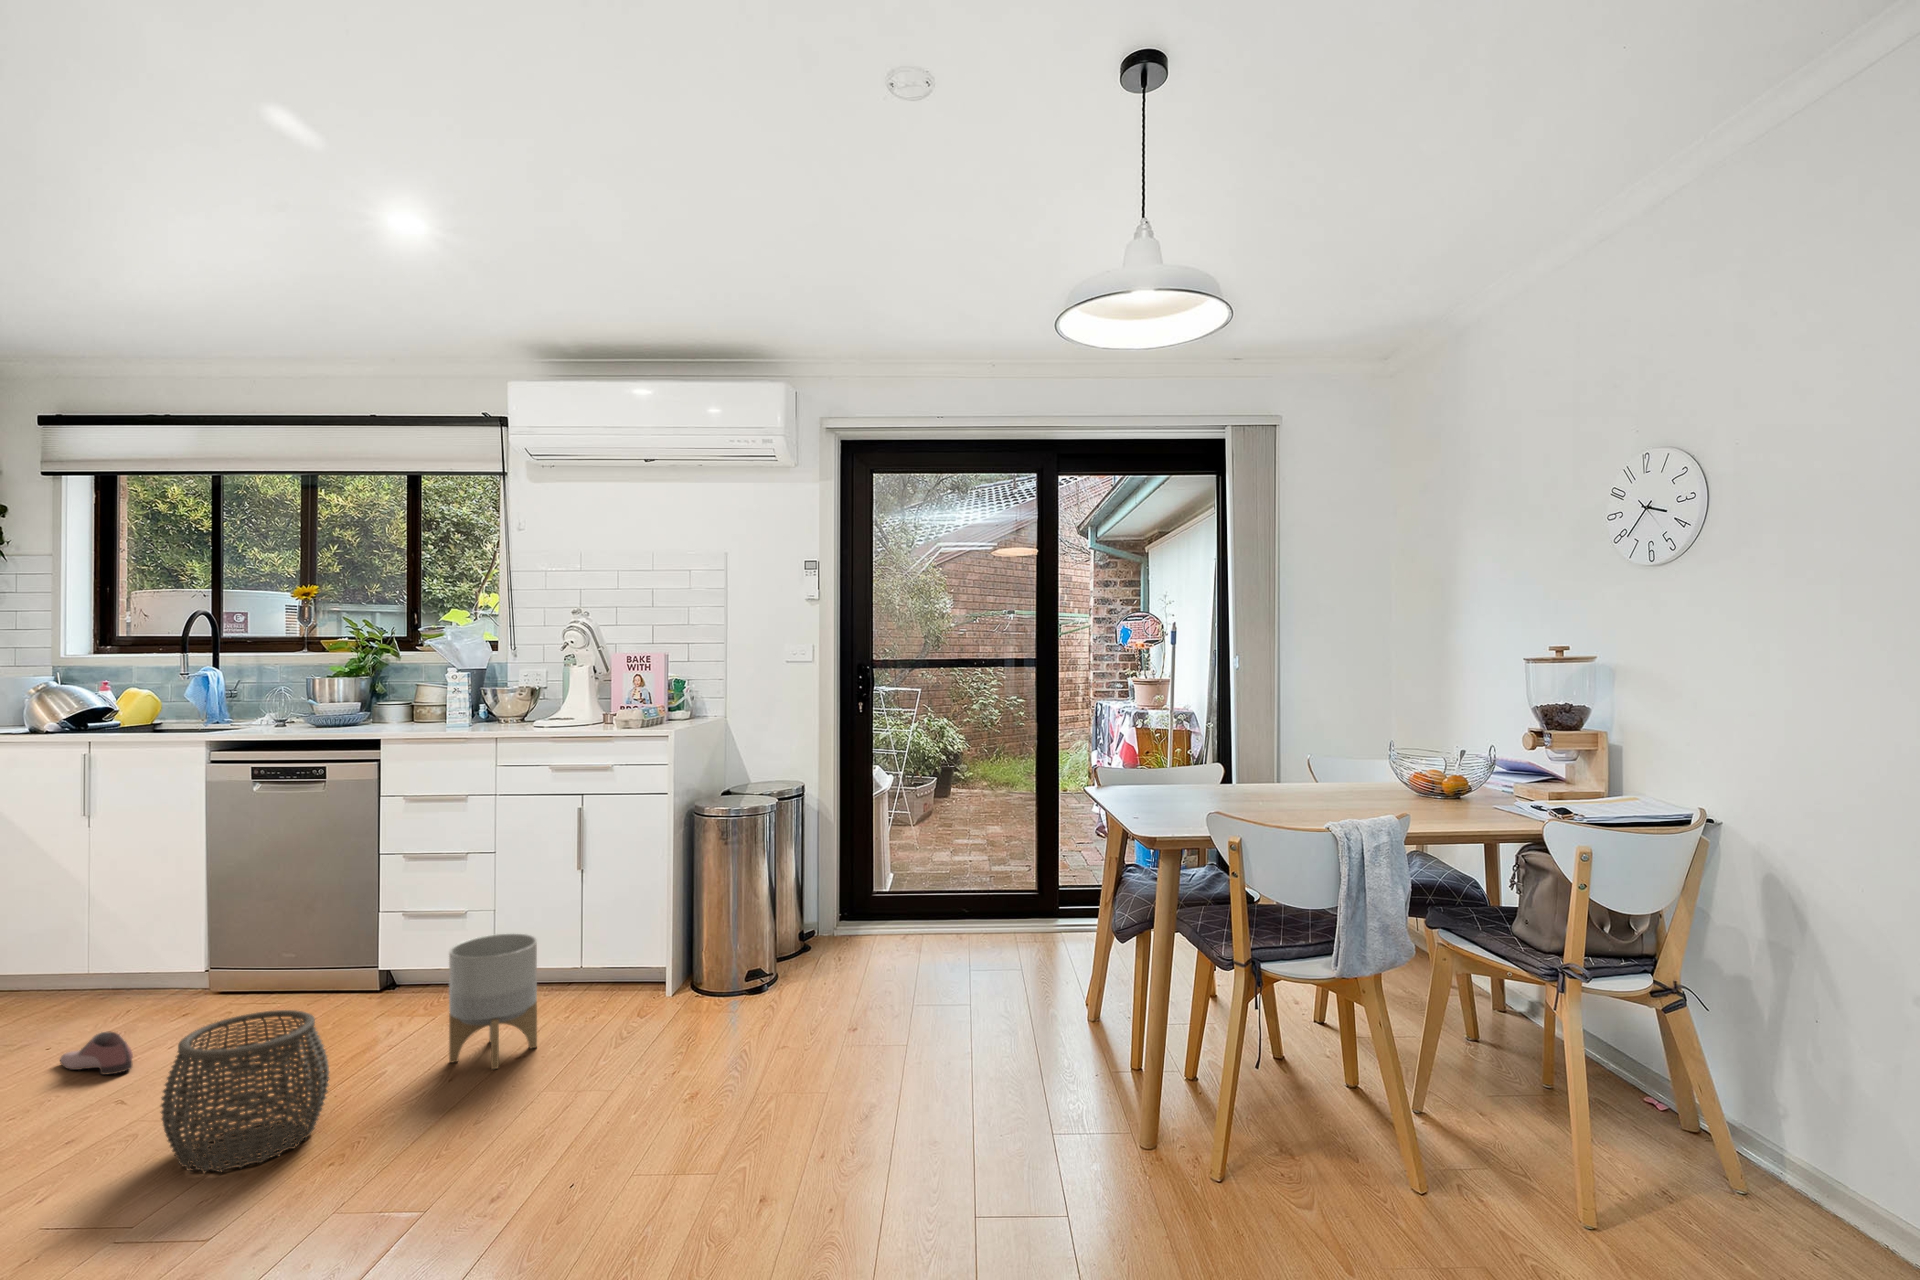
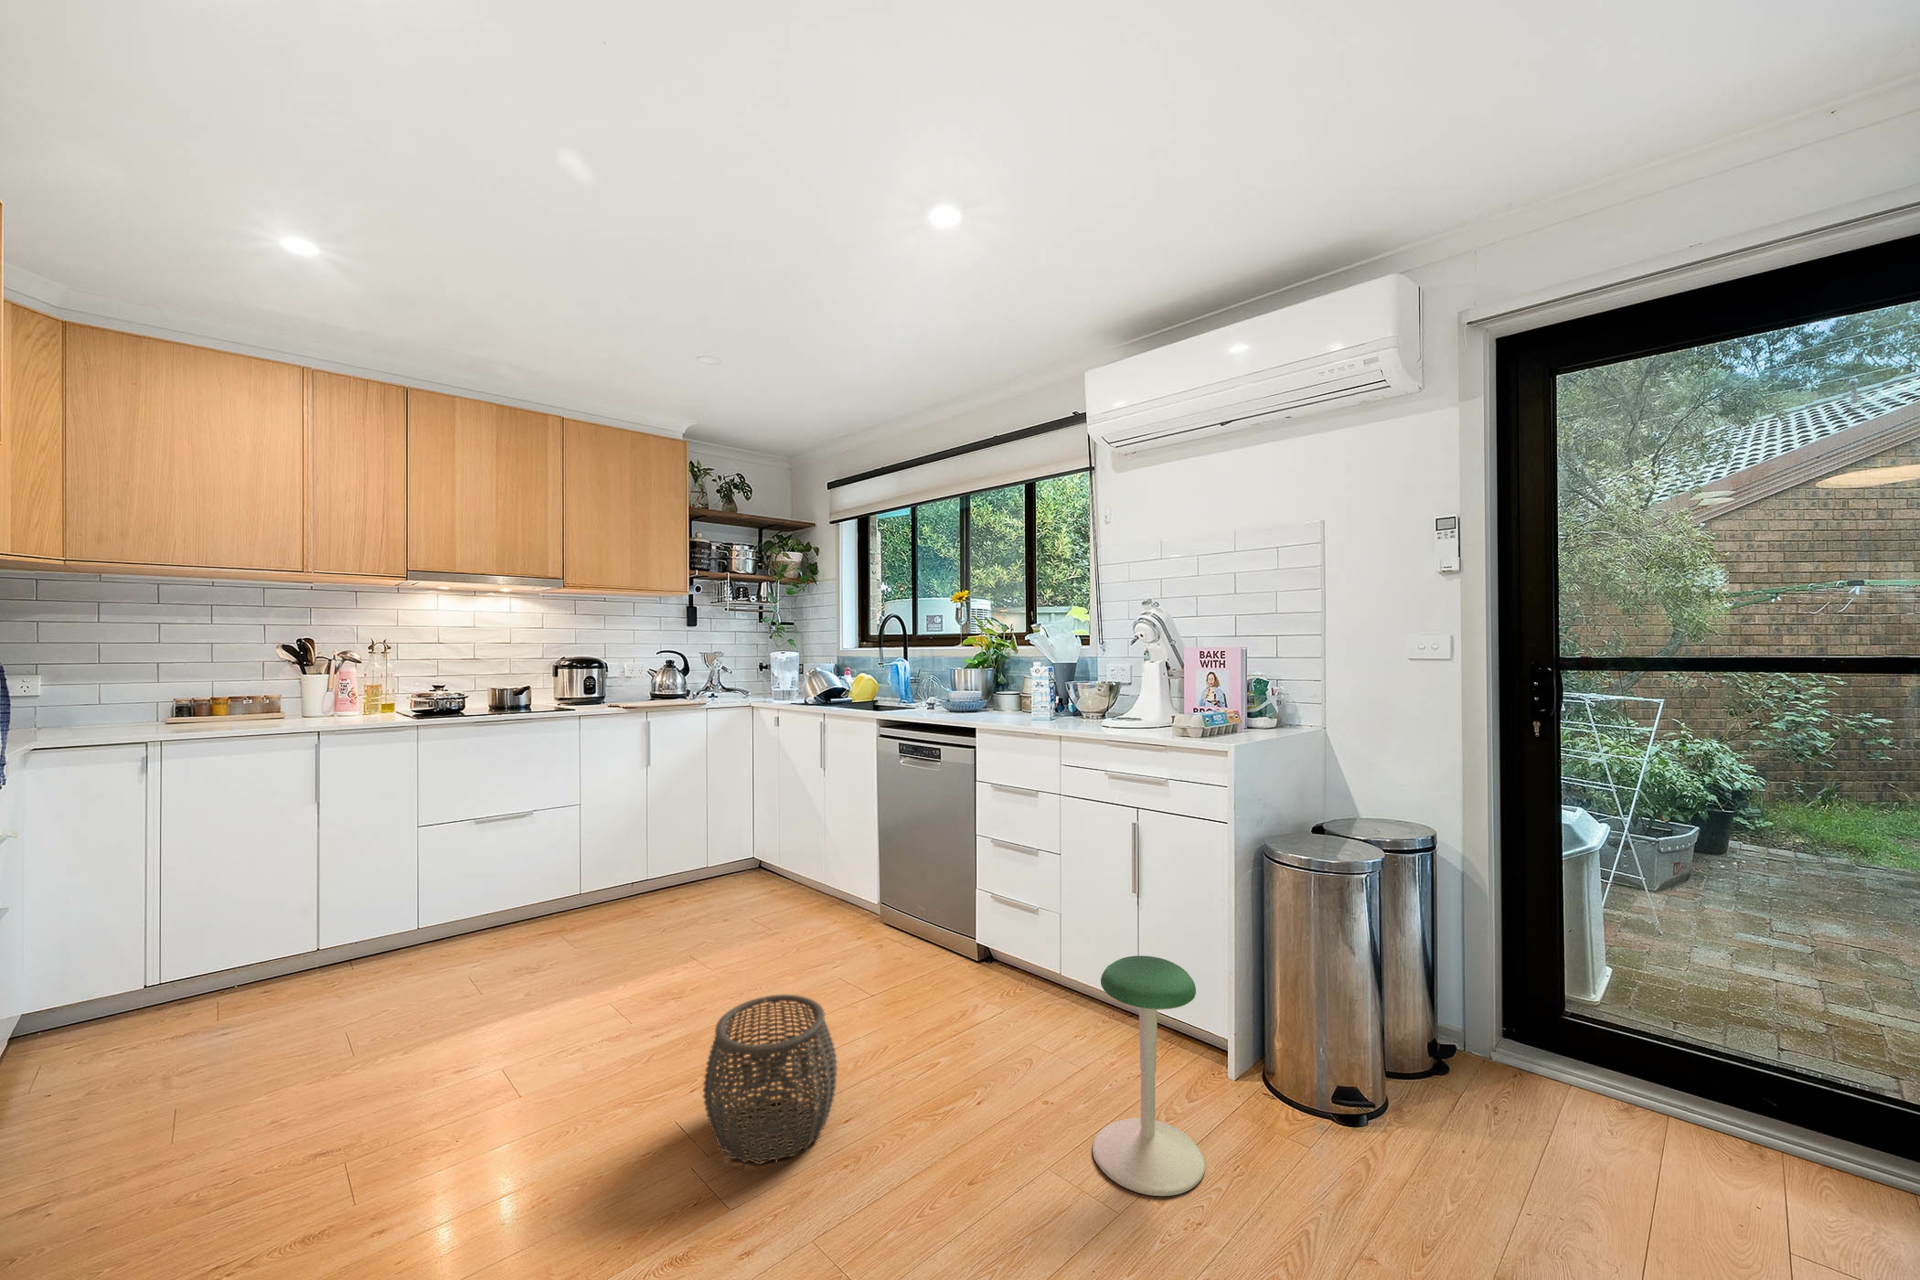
stool: none [583,892,673,1062] -> present [1092,956,1205,1196]
planter: present [449,933,537,1070] -> none [966,958,1055,1126]
shoe: present [60,1032,133,1075] -> none [762,949,789,988]

